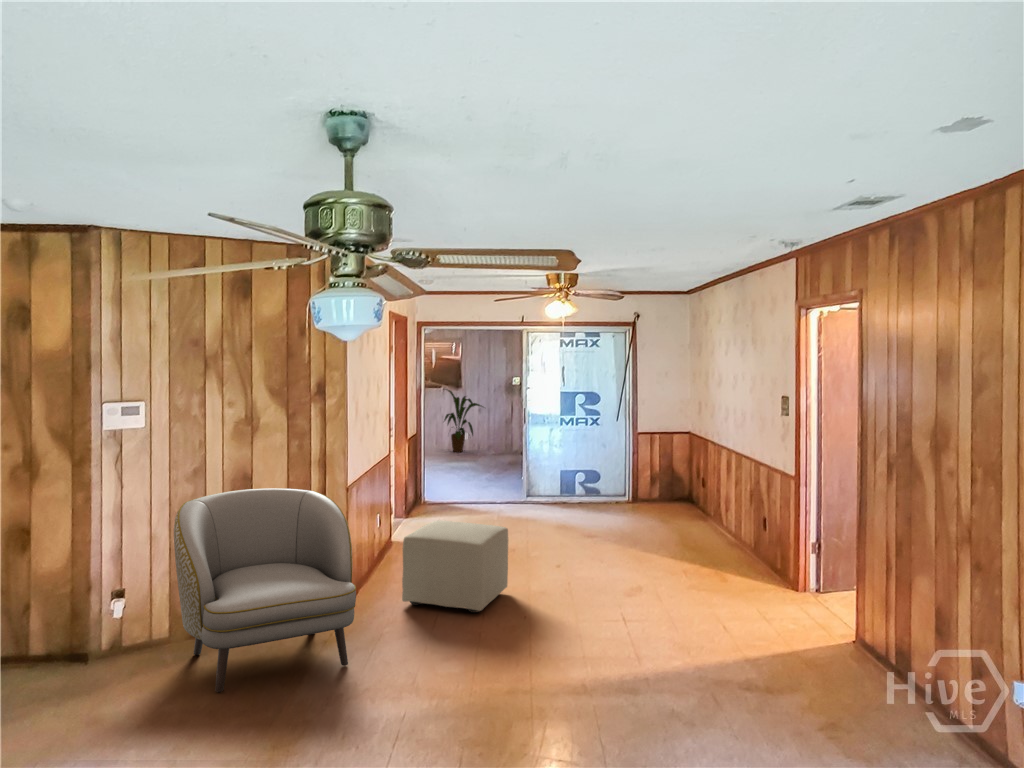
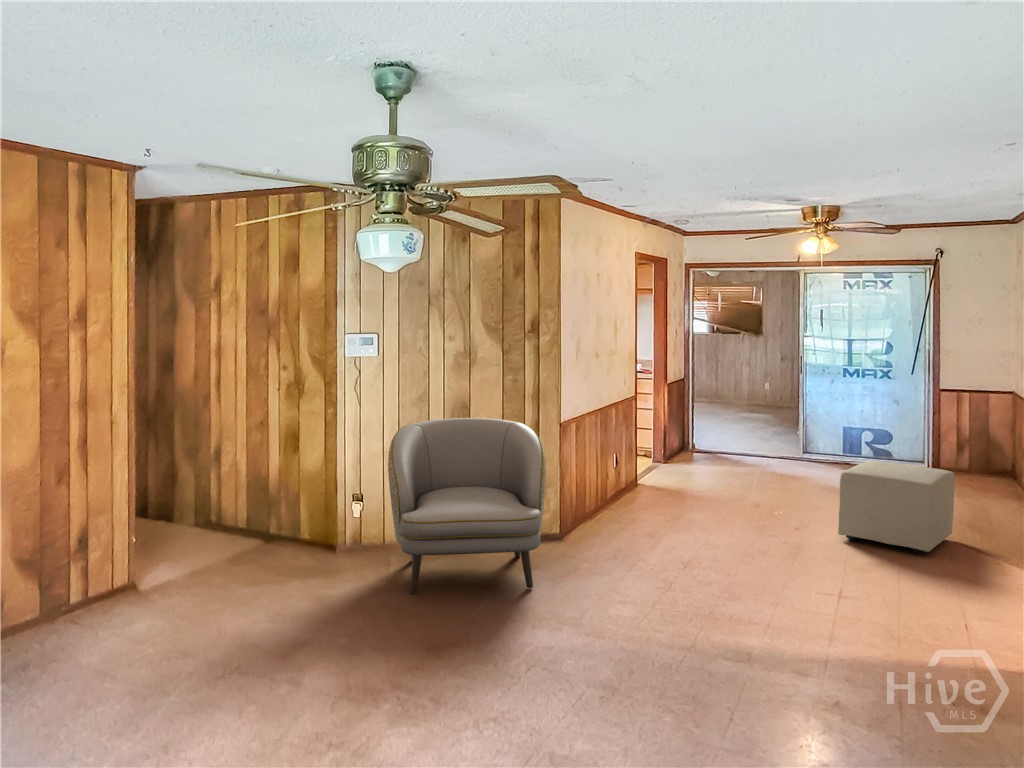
house plant: present [444,389,483,452] -> none [736,345,784,410]
ottoman: present [402,521,508,613] -> present [838,461,955,554]

